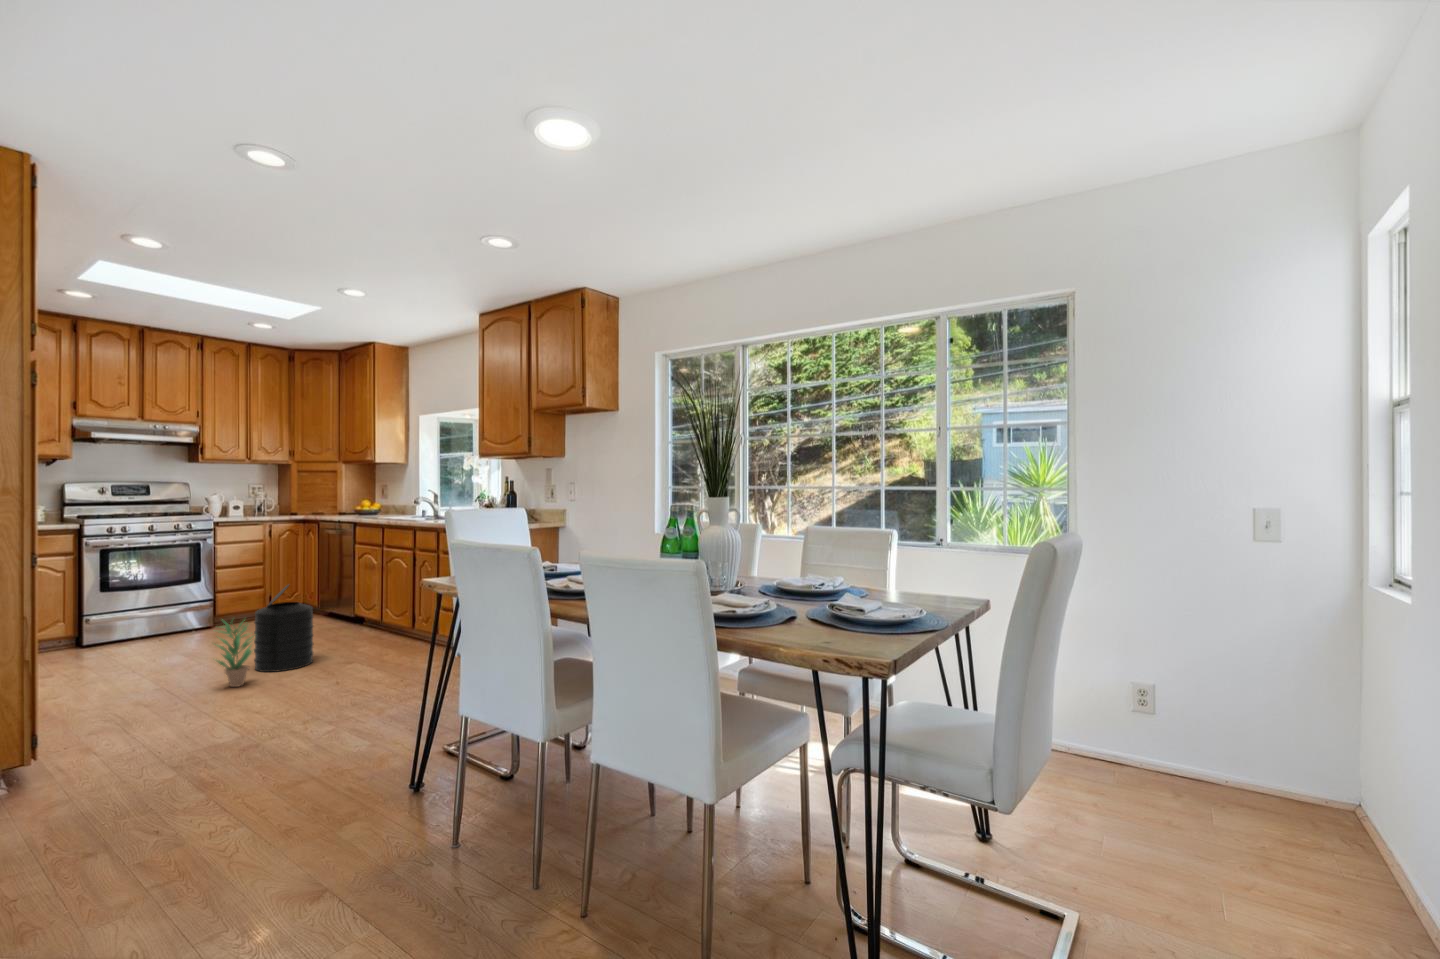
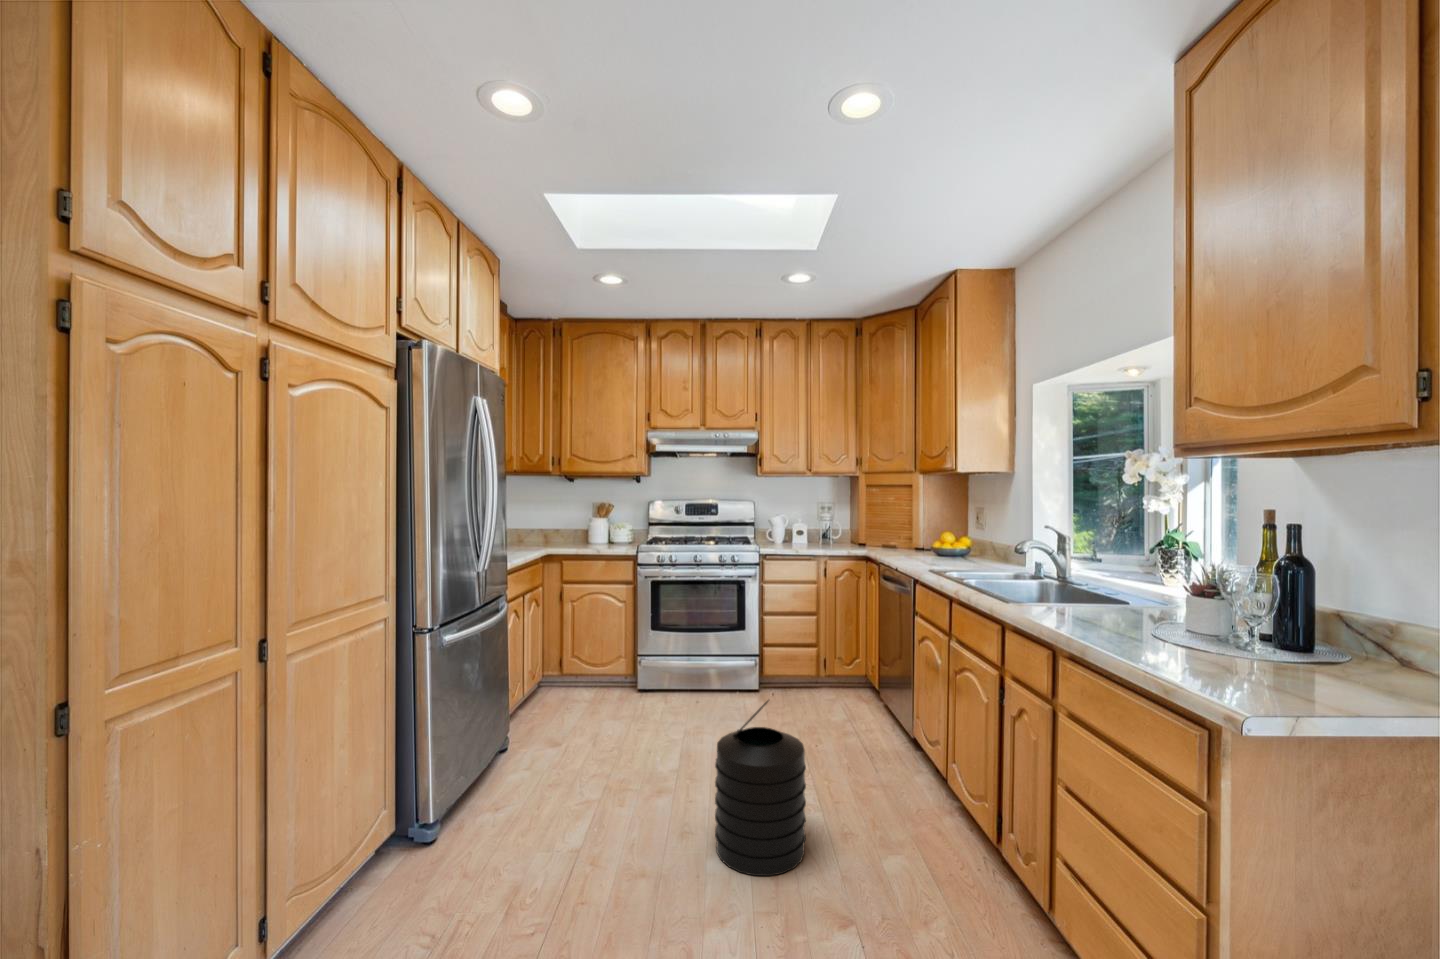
potted plant: present [217,619,252,687] -> none [616,761,691,901]

